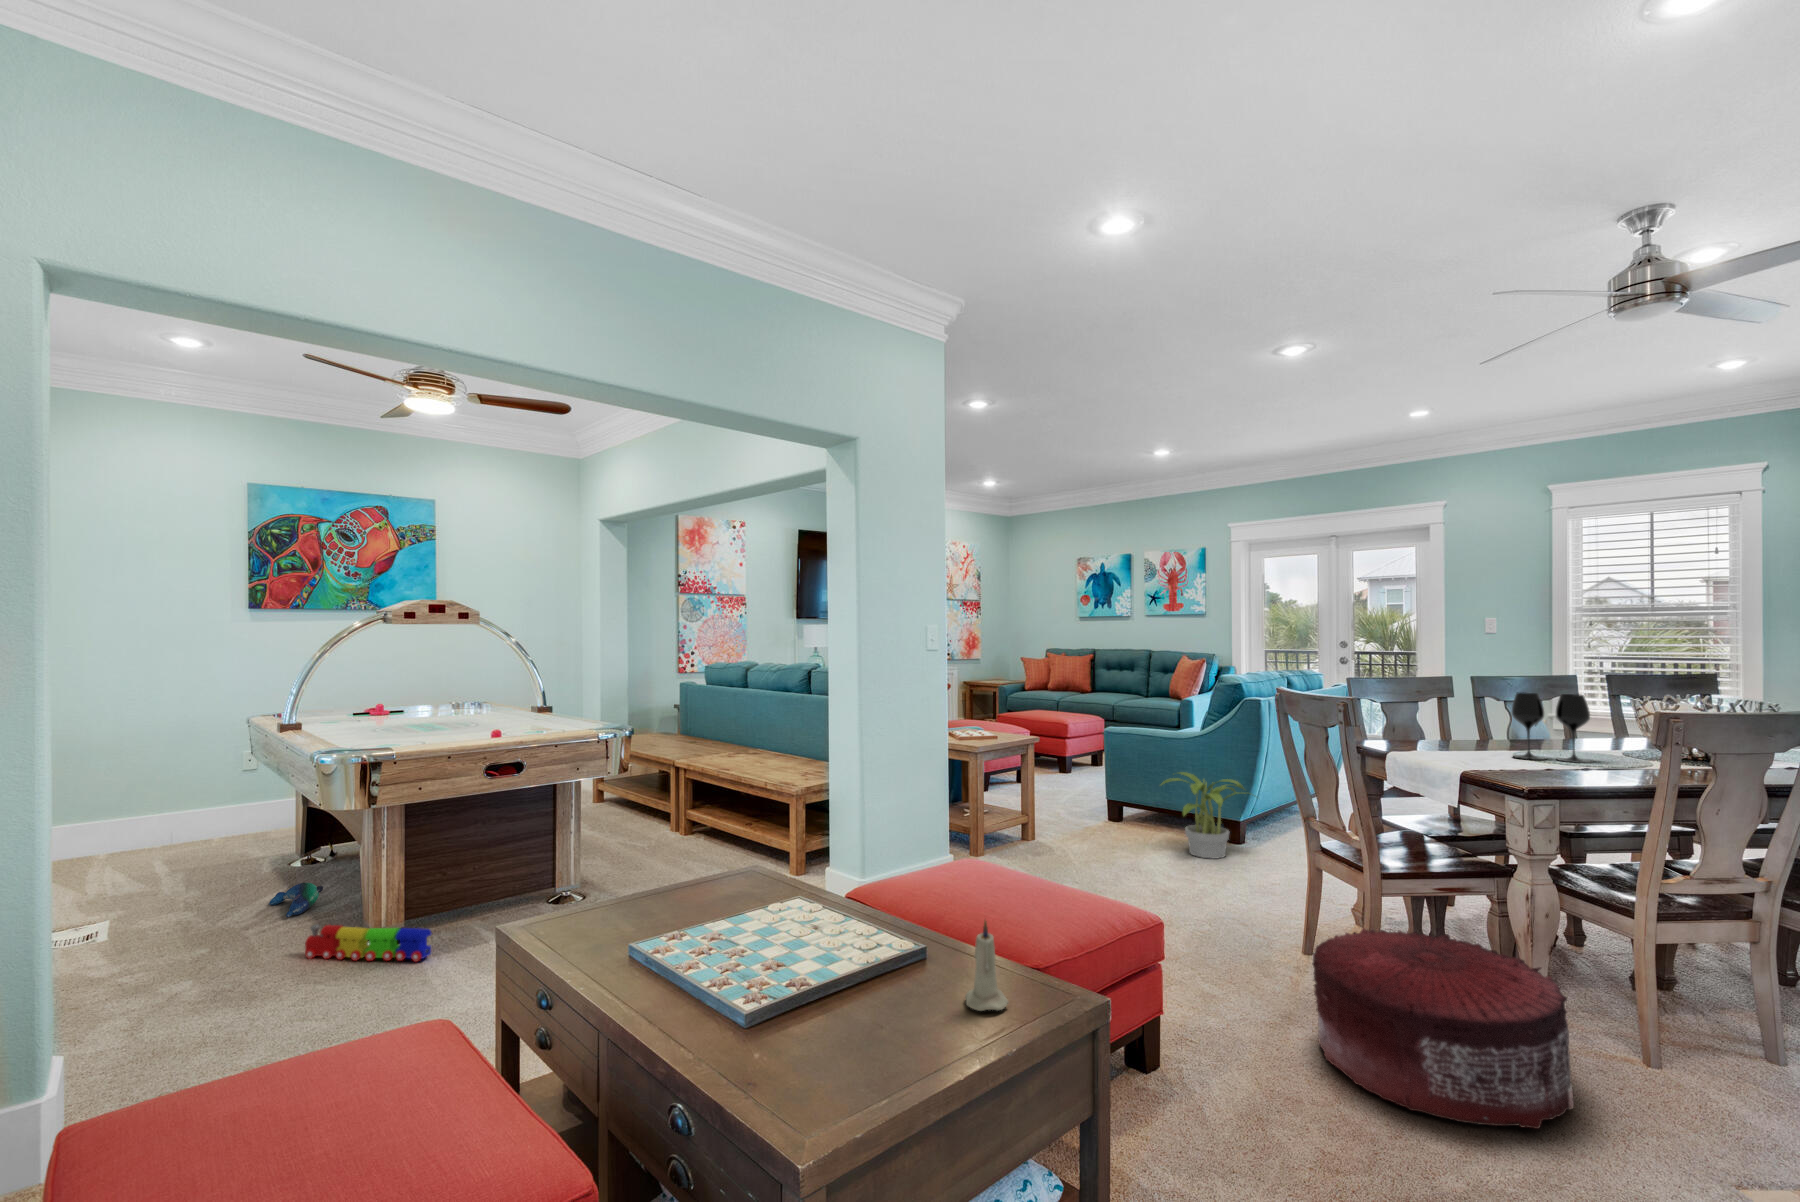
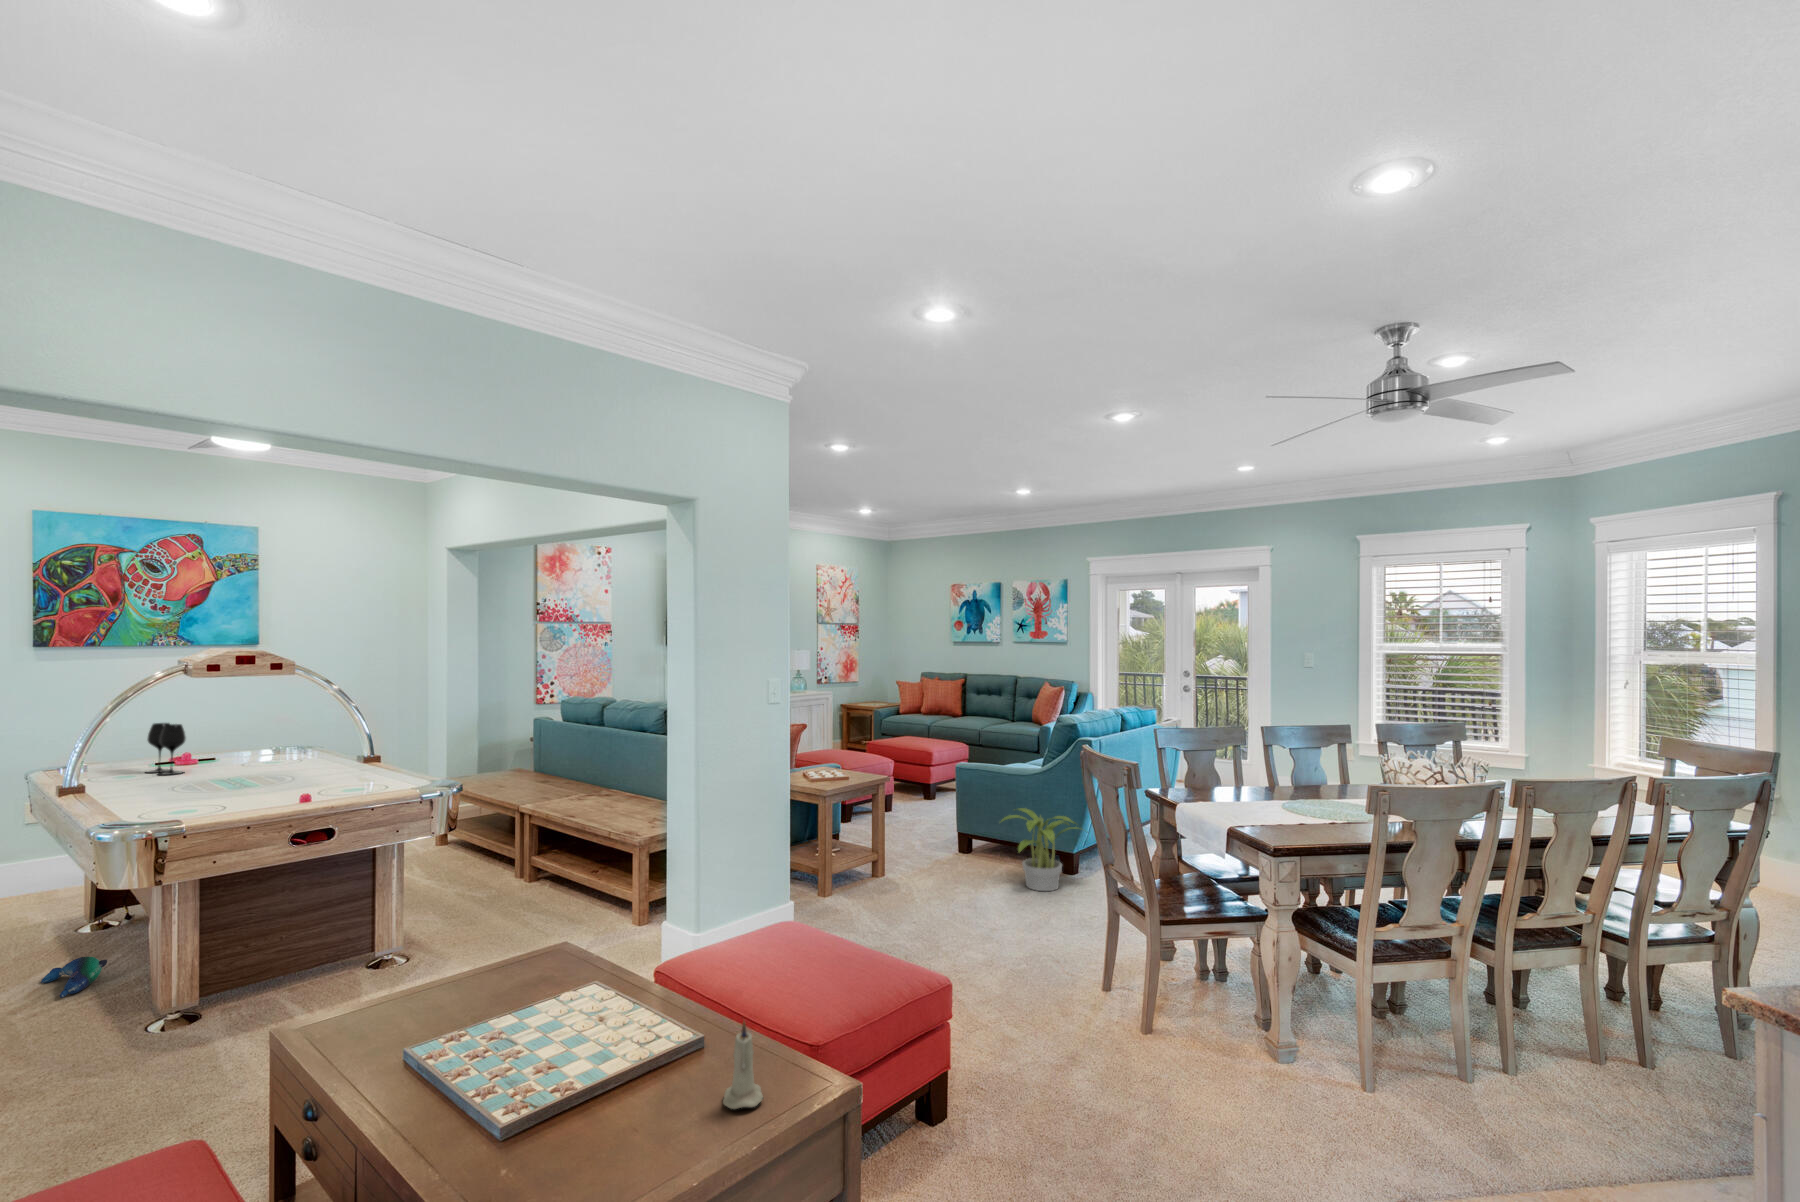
wine glass: present [1511,692,1591,763] -> present [147,723,186,775]
toy train: present [305,924,432,962] -> none [76,1008,226,1047]
pouf: present [1313,928,1574,1129] -> none [1092,974,1301,1160]

